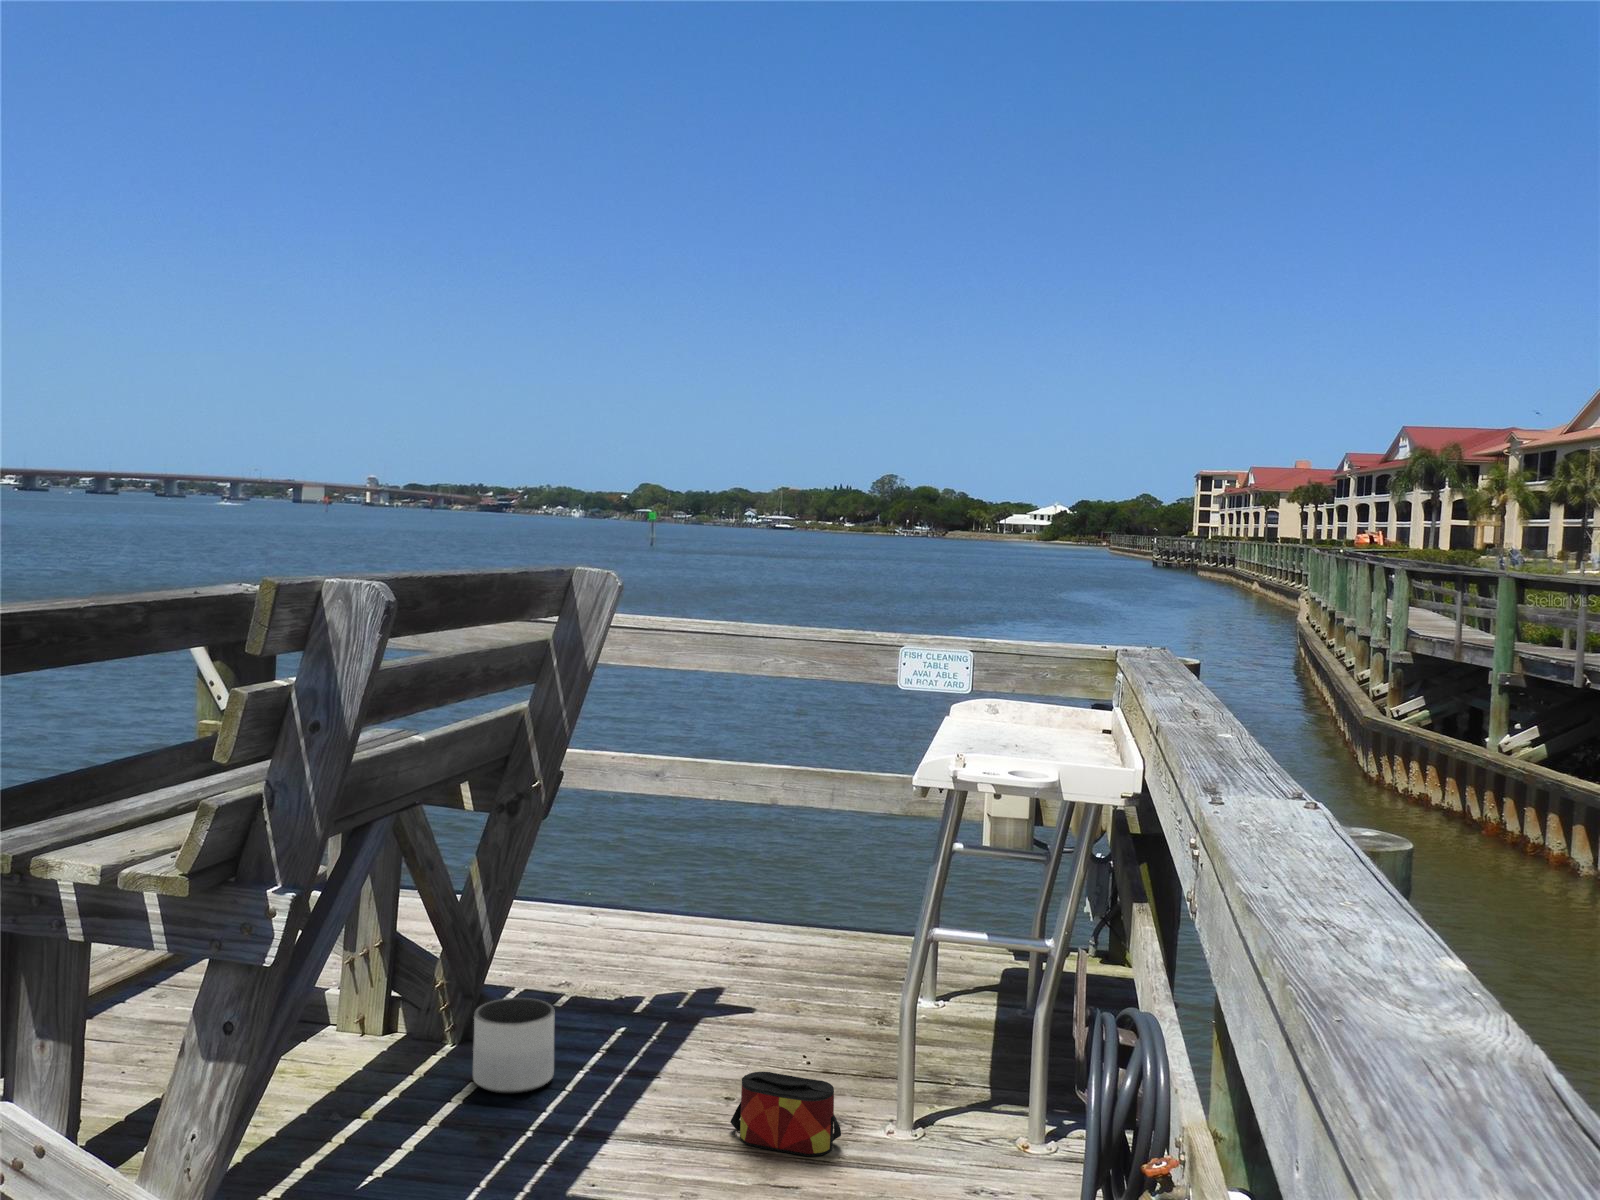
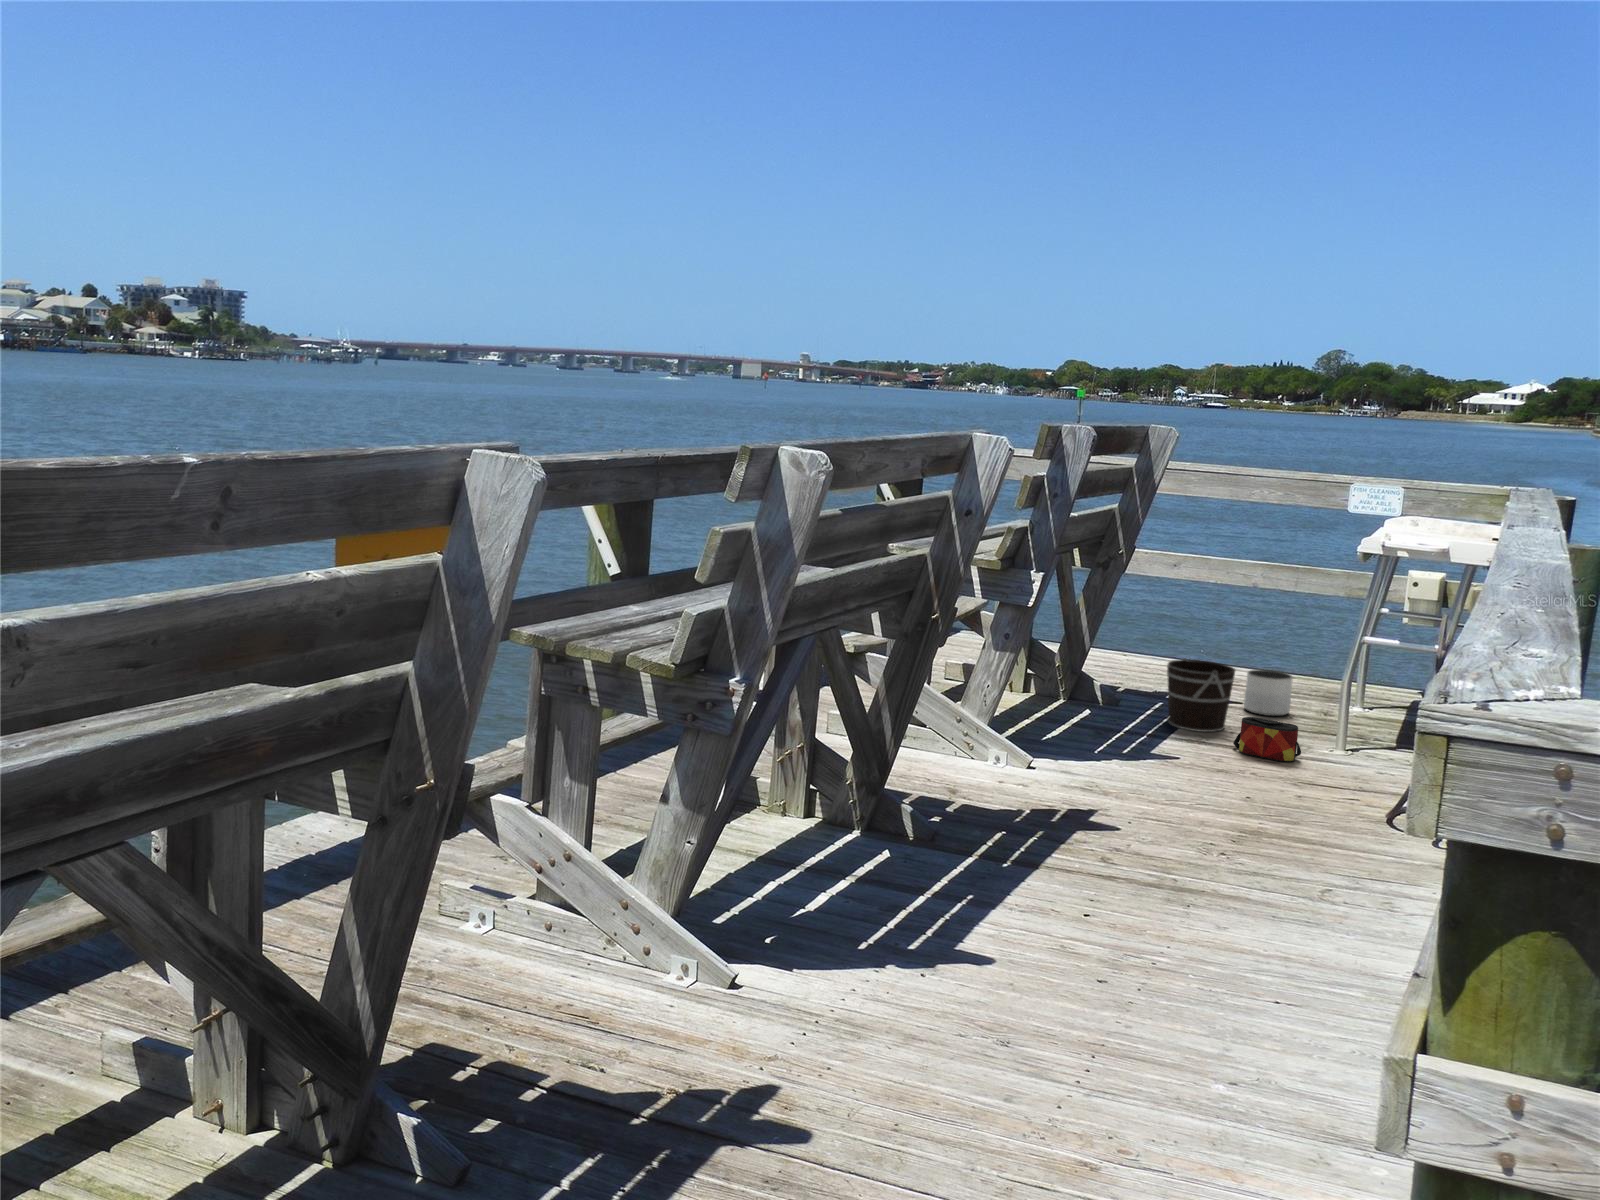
bucket: none [621,952,735,1093] -> present [1167,656,1235,732]
planter: present [473,998,555,1093] -> present [1244,670,1293,716]

